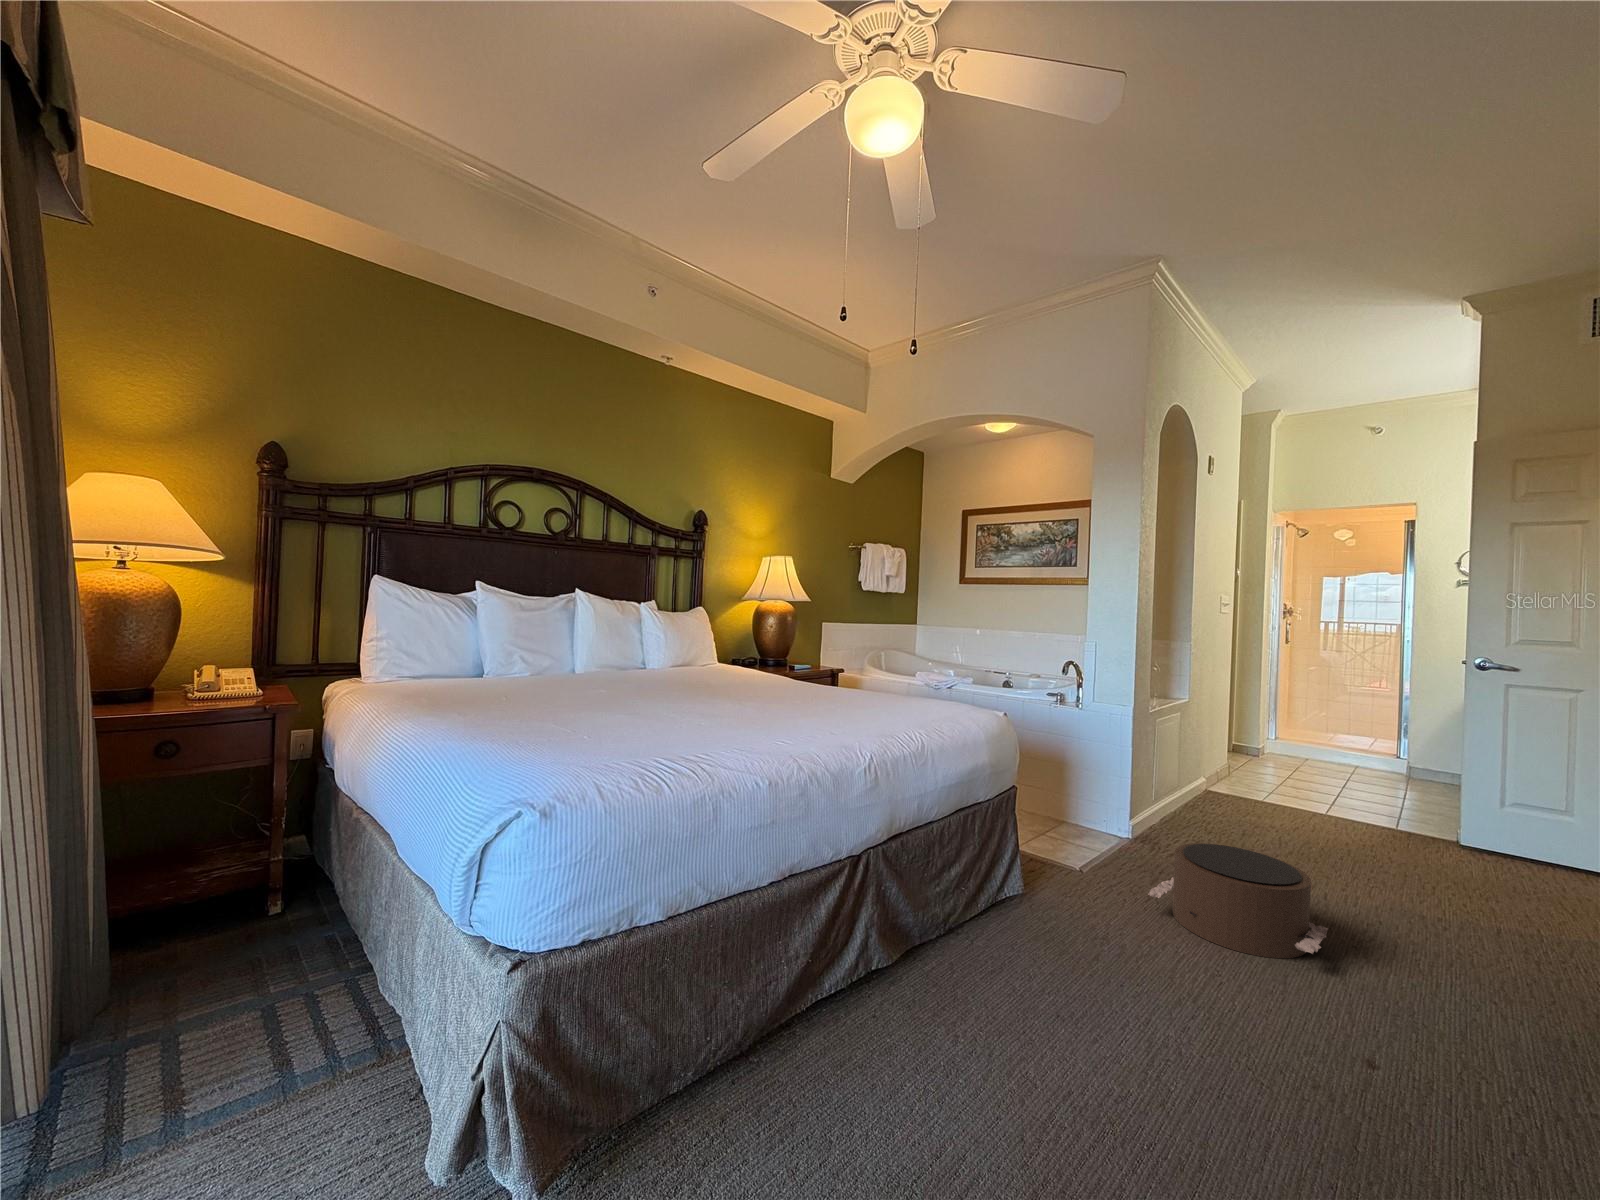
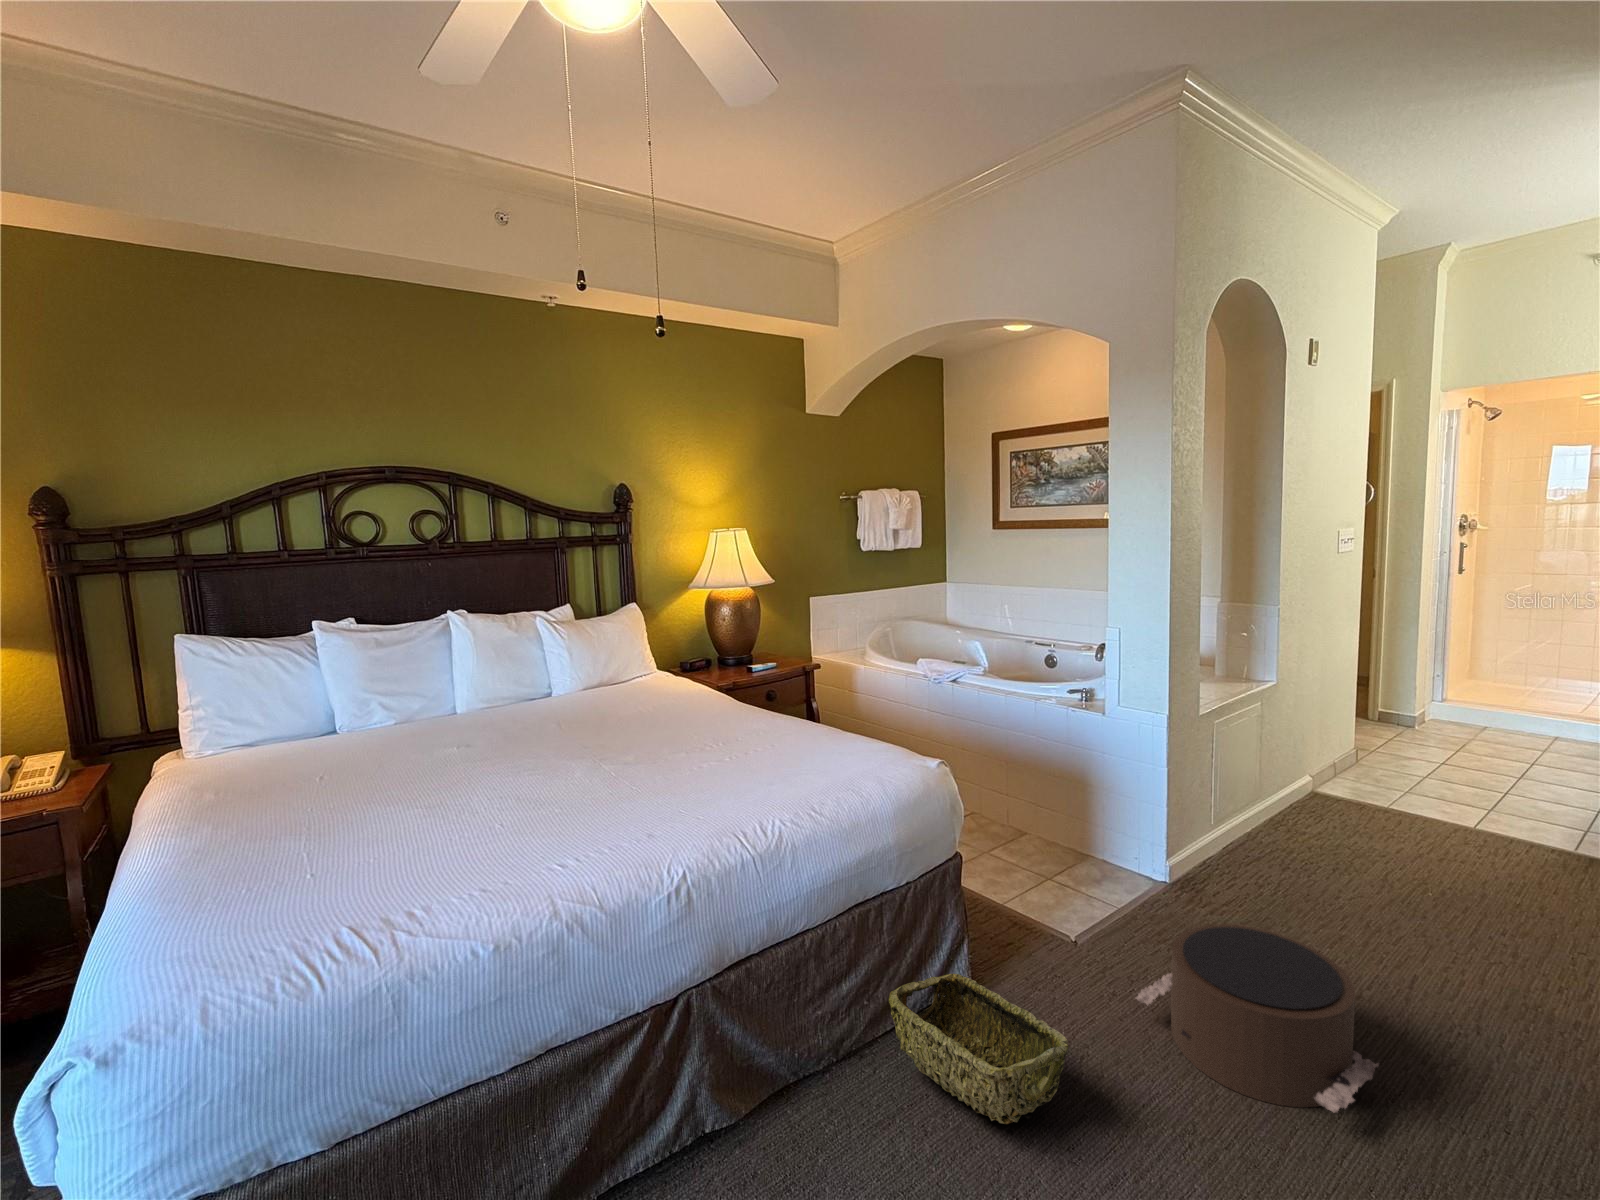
woven basket: none [982,872,1128,964] -> present [889,974,1068,1124]

